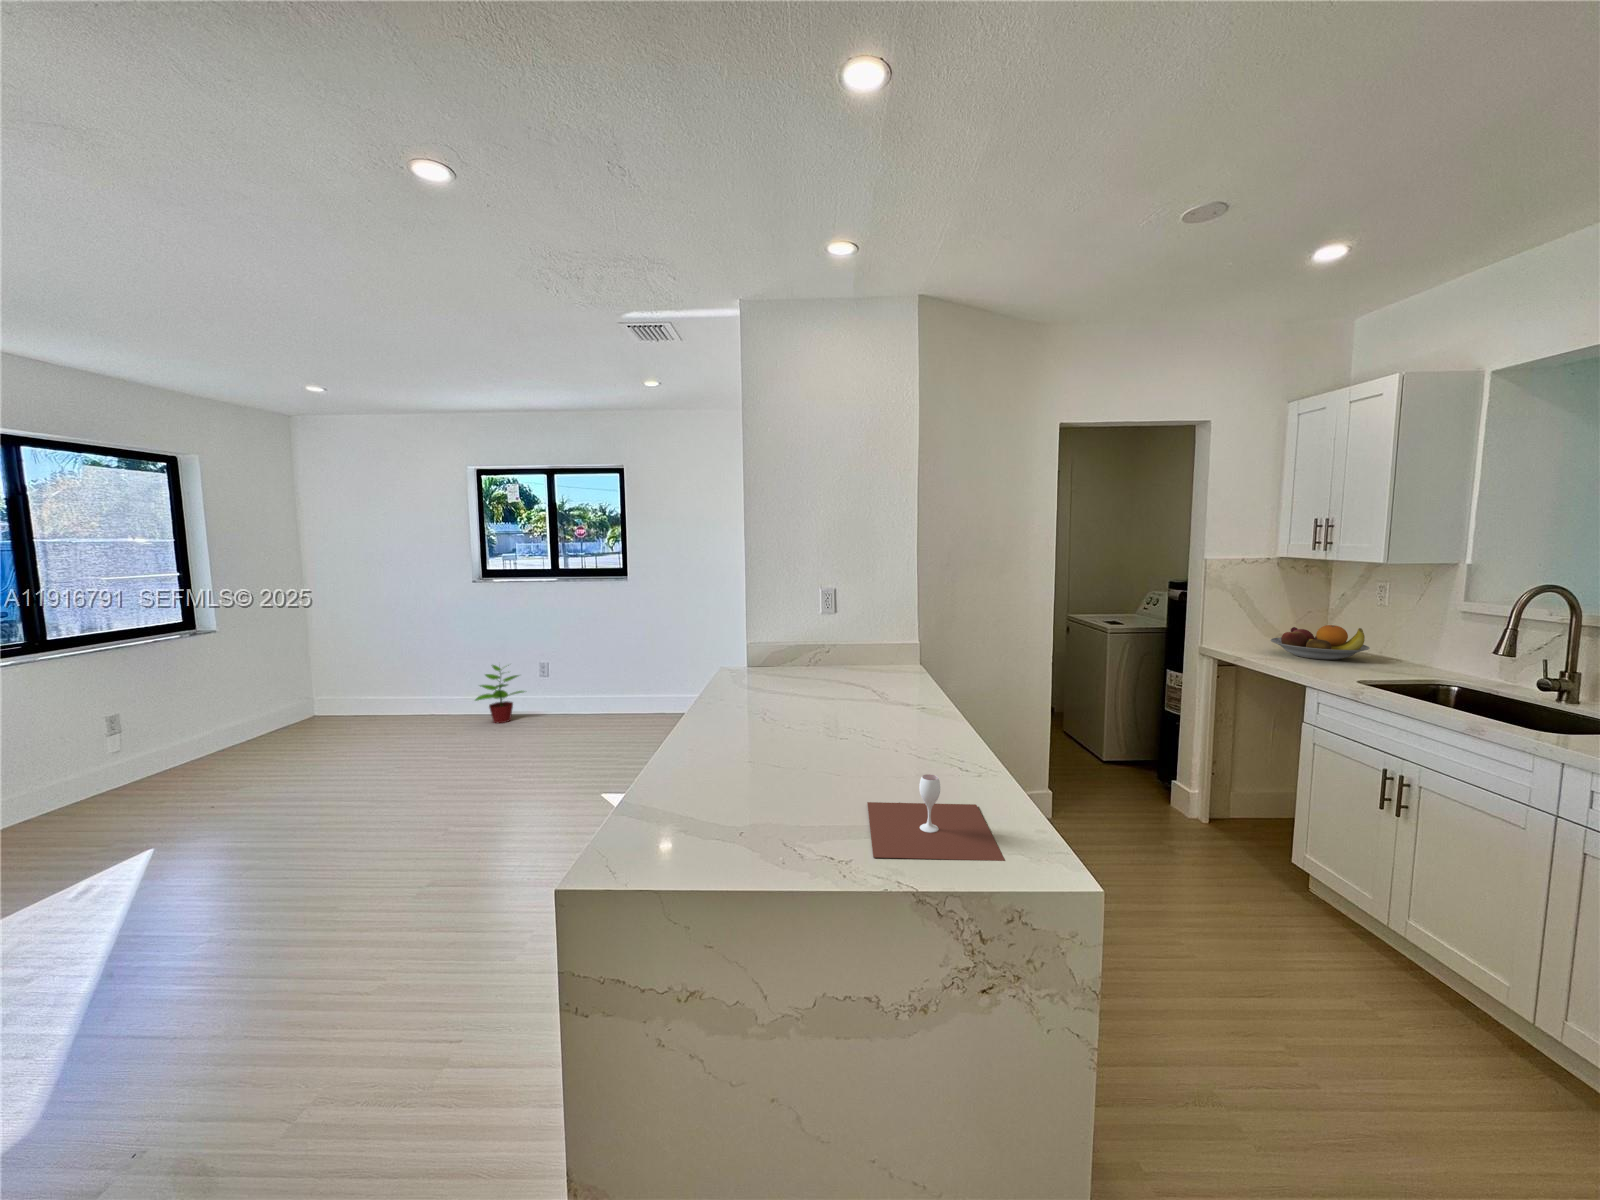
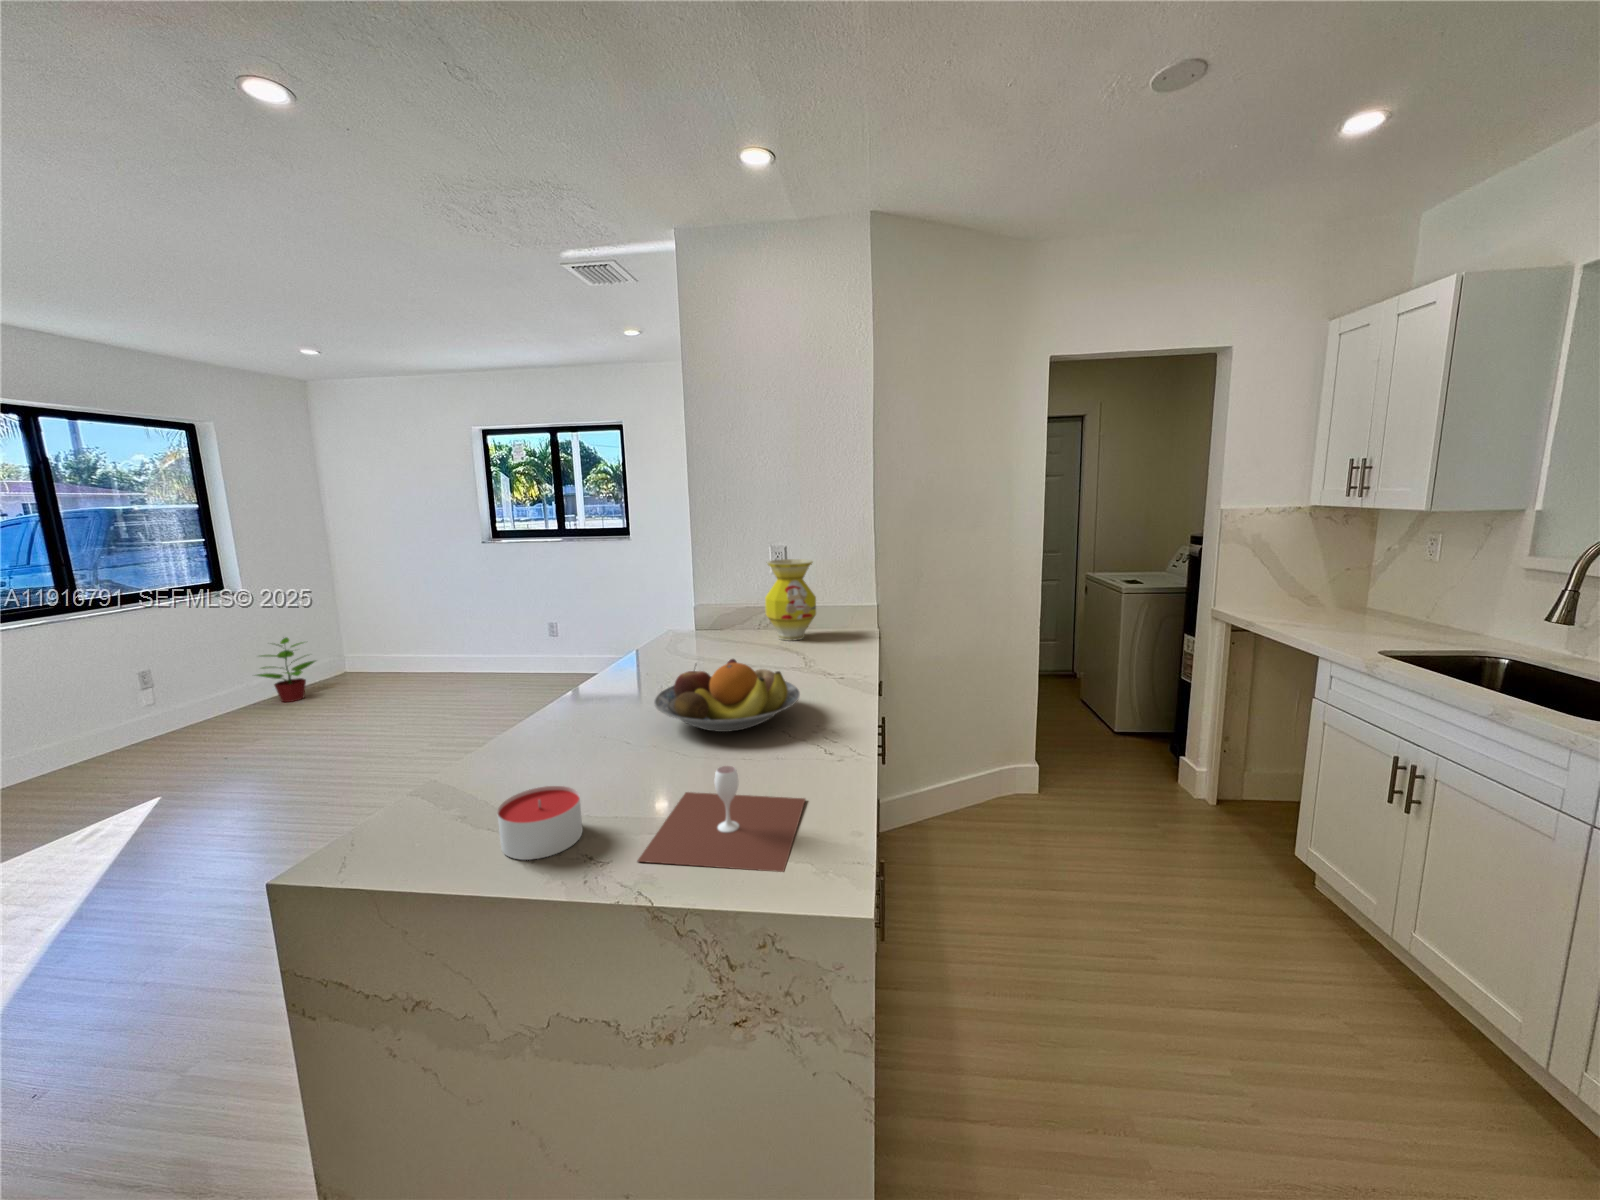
vase: none [821,599,868,675] -> present [765,559,816,641]
fruit bowl: present [1271,625,1370,660] -> present [654,659,800,732]
potted plant: present [475,665,524,723] -> present [257,638,315,702]
candle: none [738,796,806,860] -> present [497,786,583,860]

